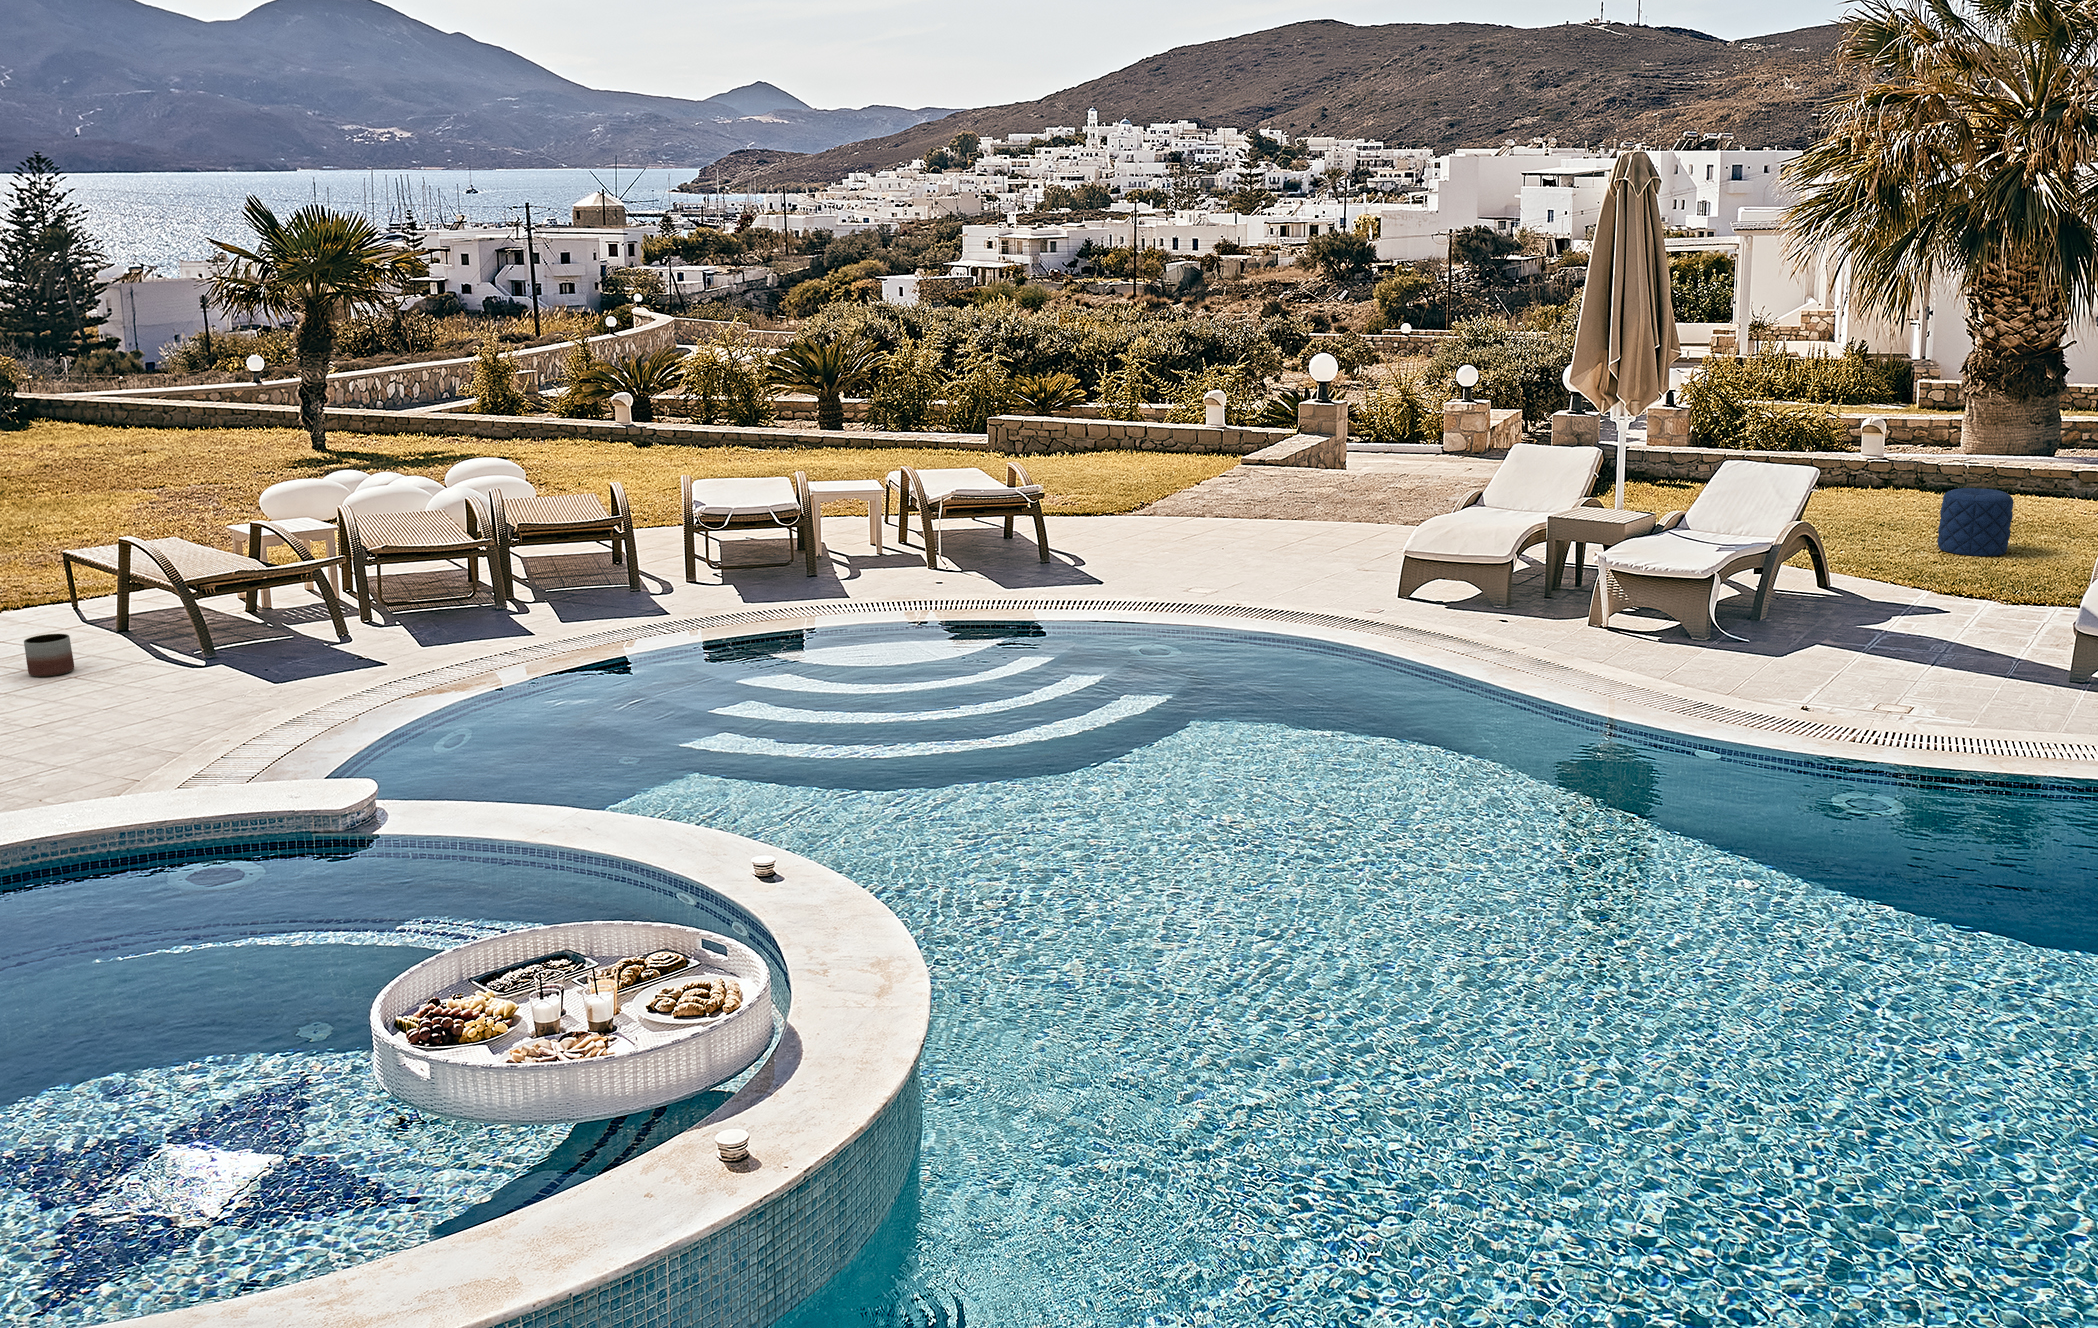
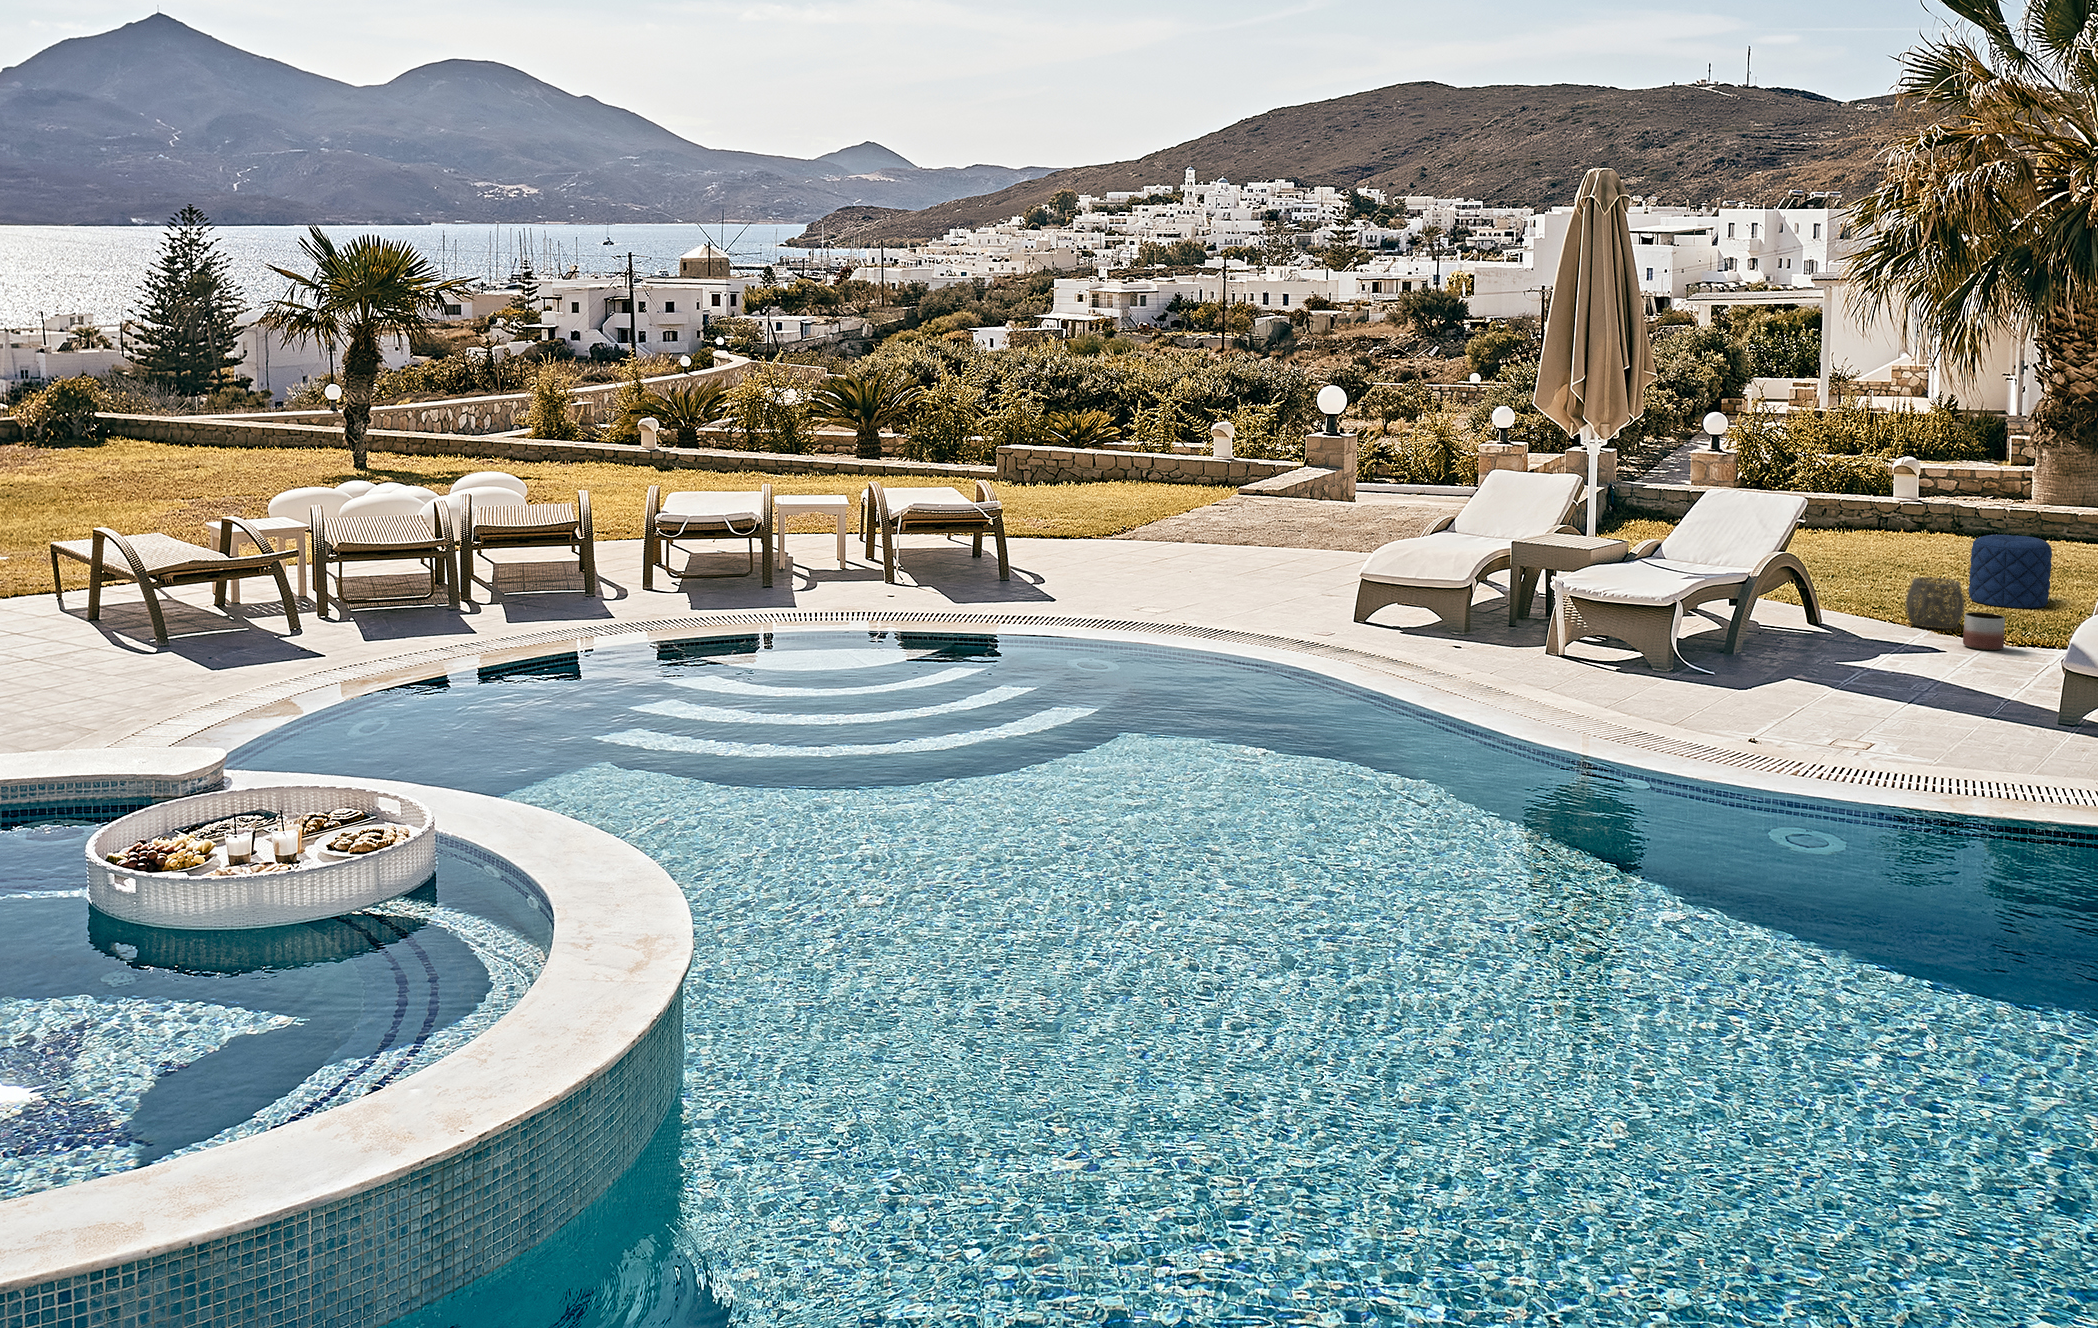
woven basket: none [1895,534,1949,582] -> present [1905,577,1964,629]
planter: present [24,634,74,677] -> present [1963,612,2005,650]

